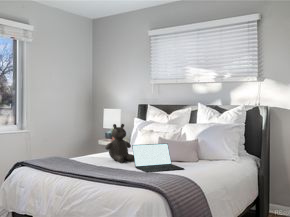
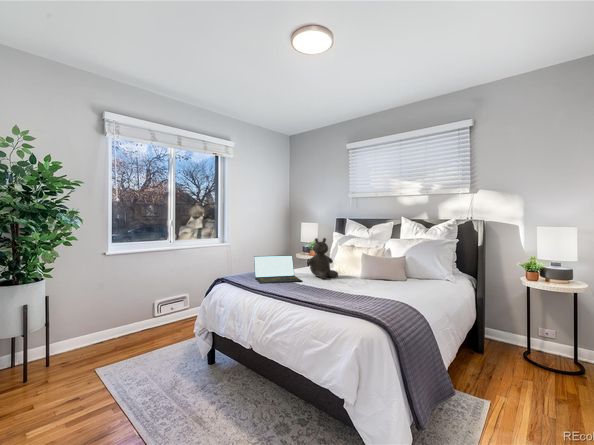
laptop: present [132,143,184,172] -> present [254,255,302,284]

